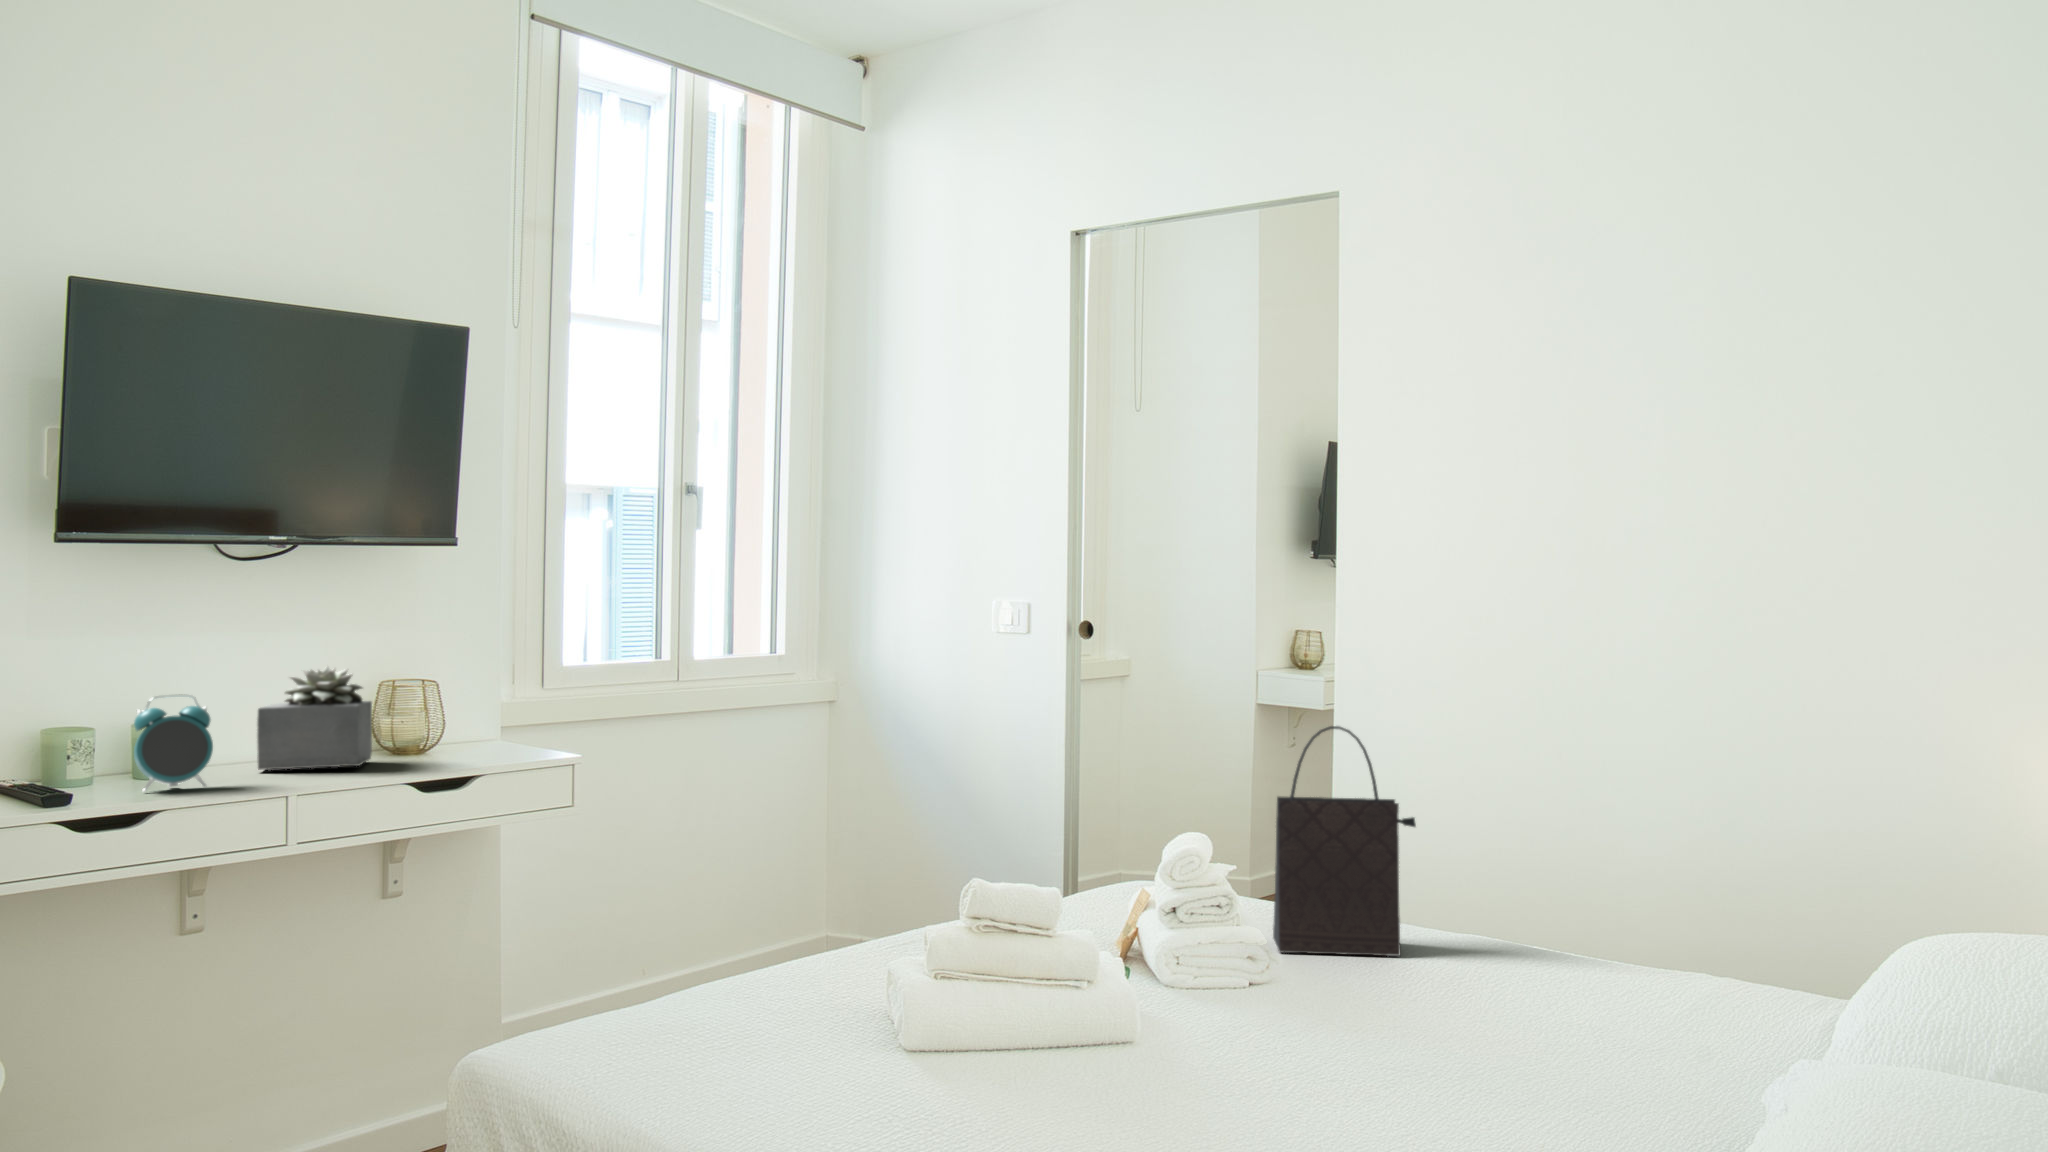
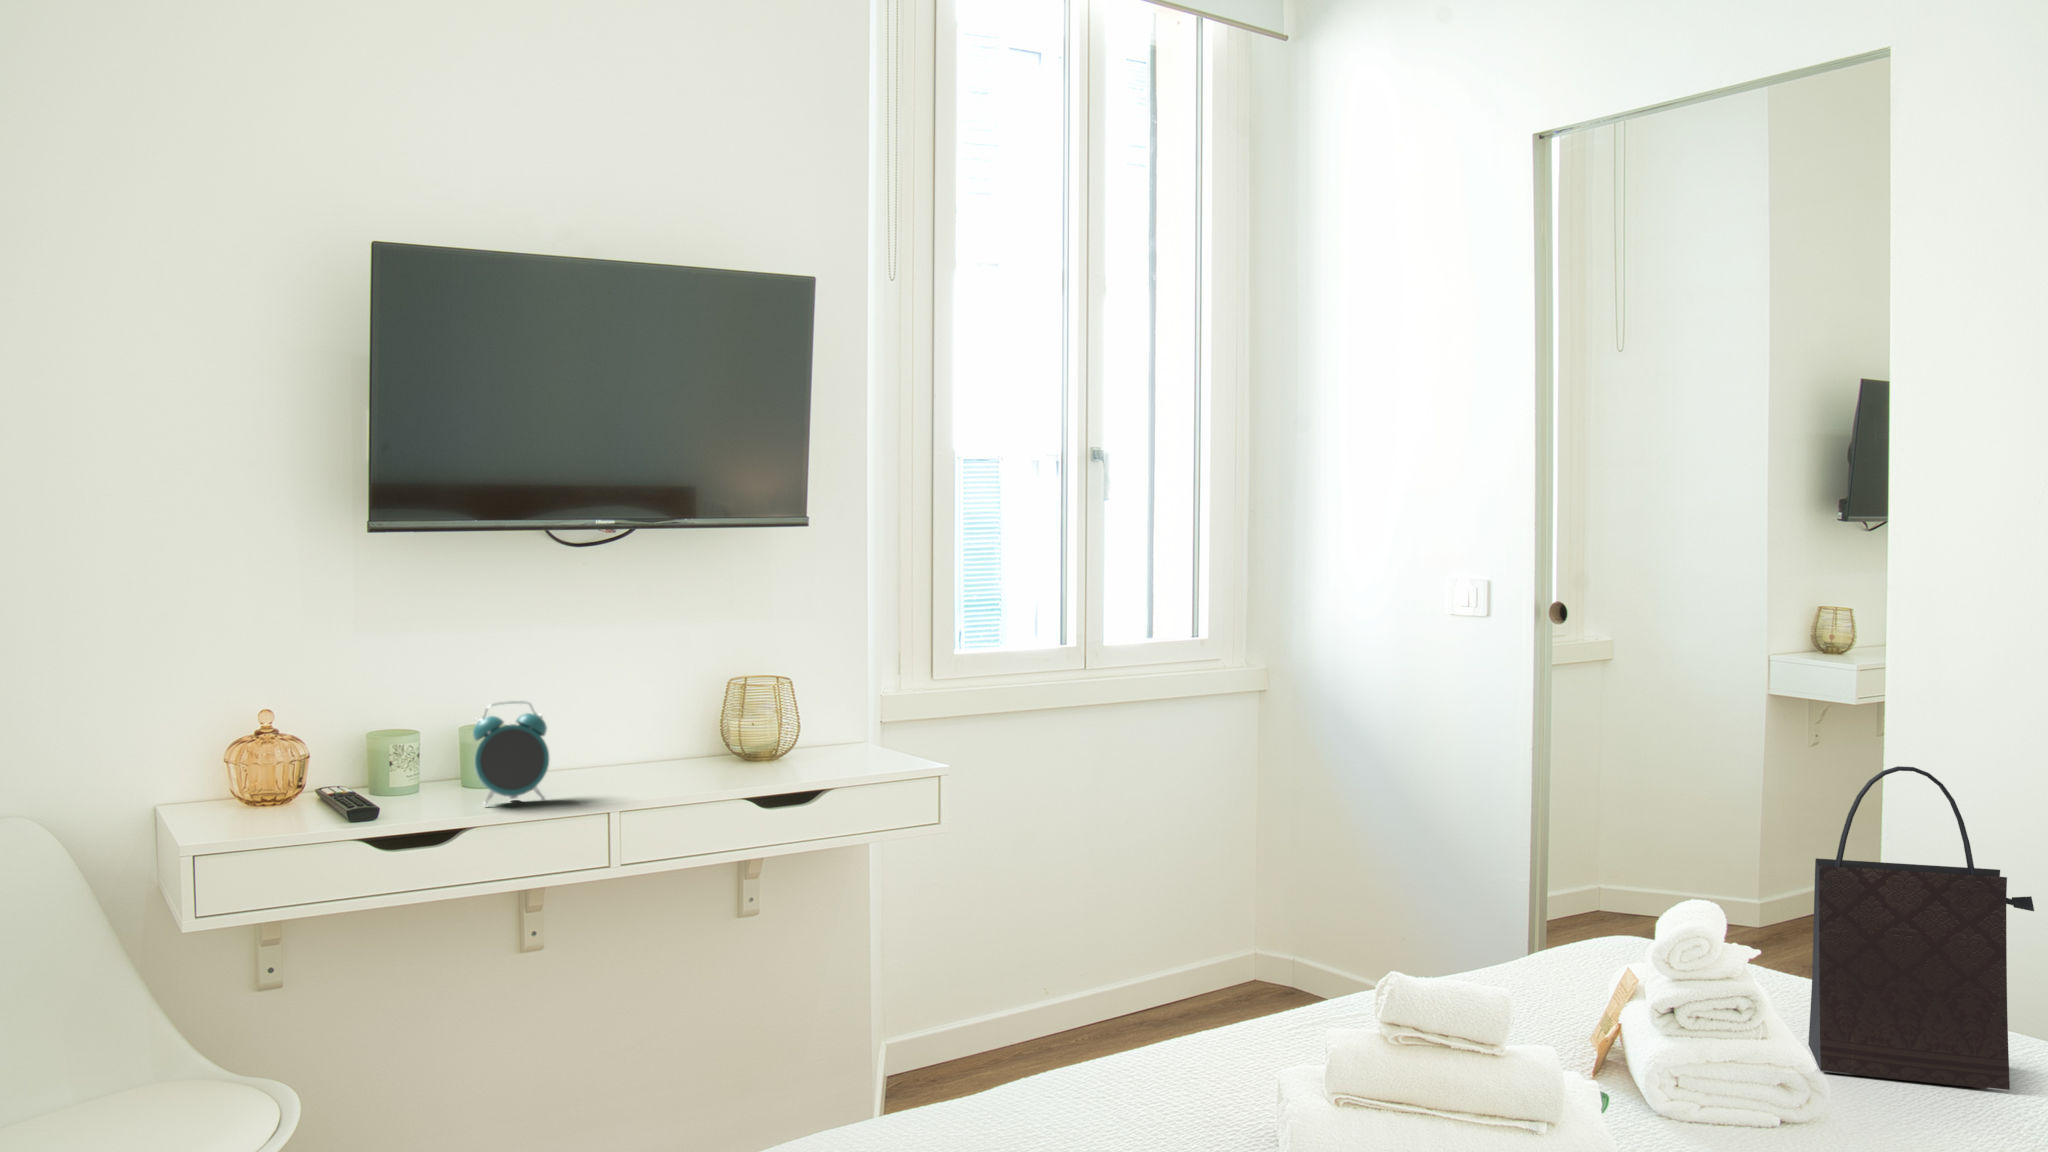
succulent plant: present [257,667,372,770] -> none [597,662,715,777]

